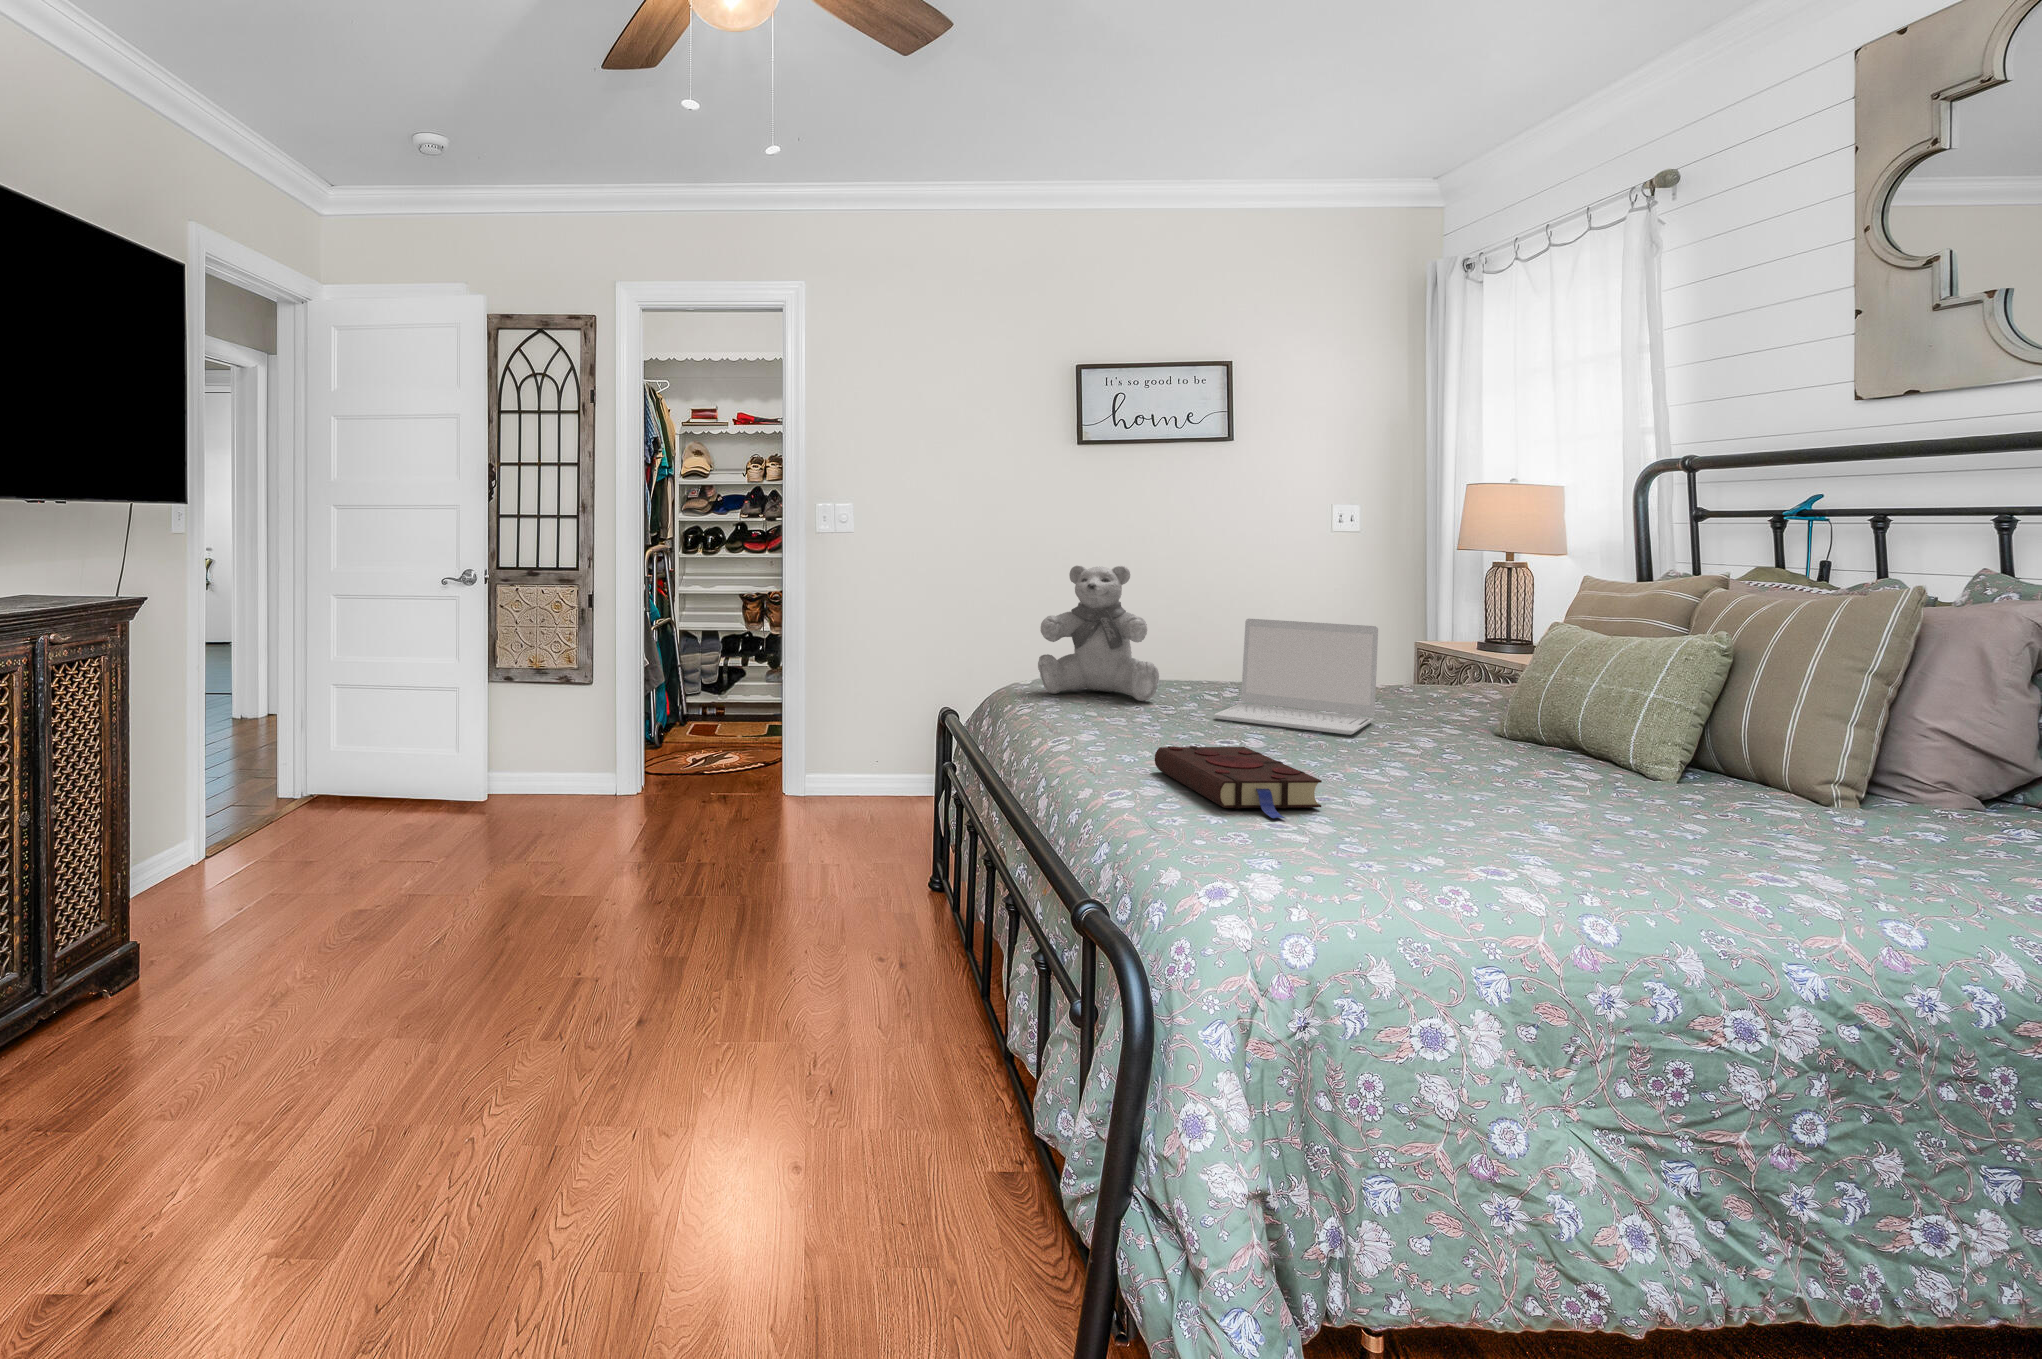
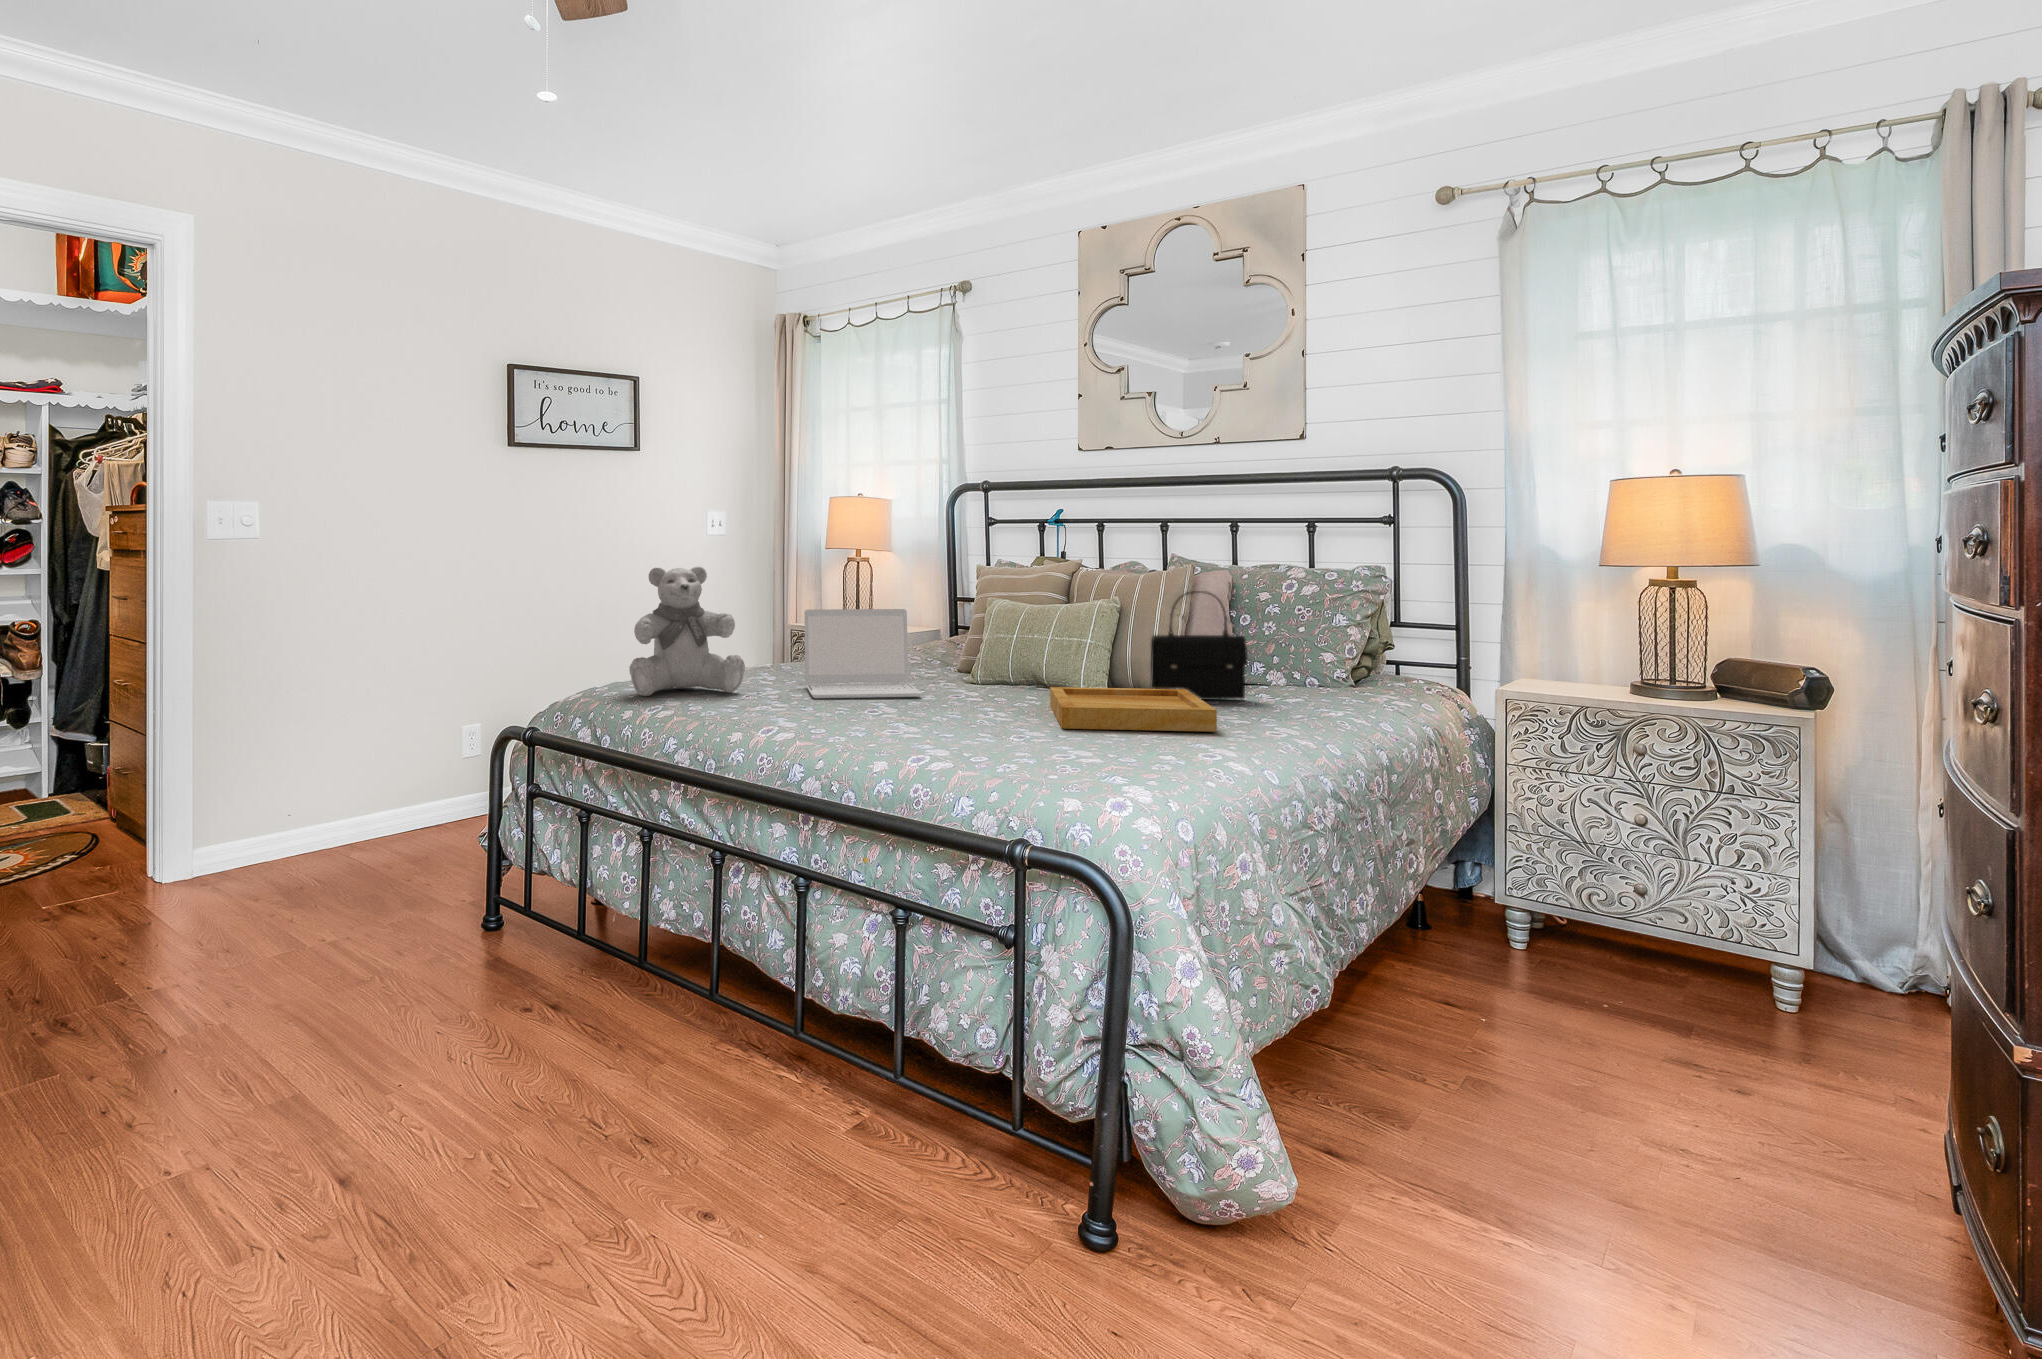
handbag: none [1743,630,1960,823] -> present [1151,591,1248,700]
book: present [1155,746,1322,818] -> none [874,711,1021,756]
tray: none [1448,747,1773,854] -> present [1050,687,1217,732]

